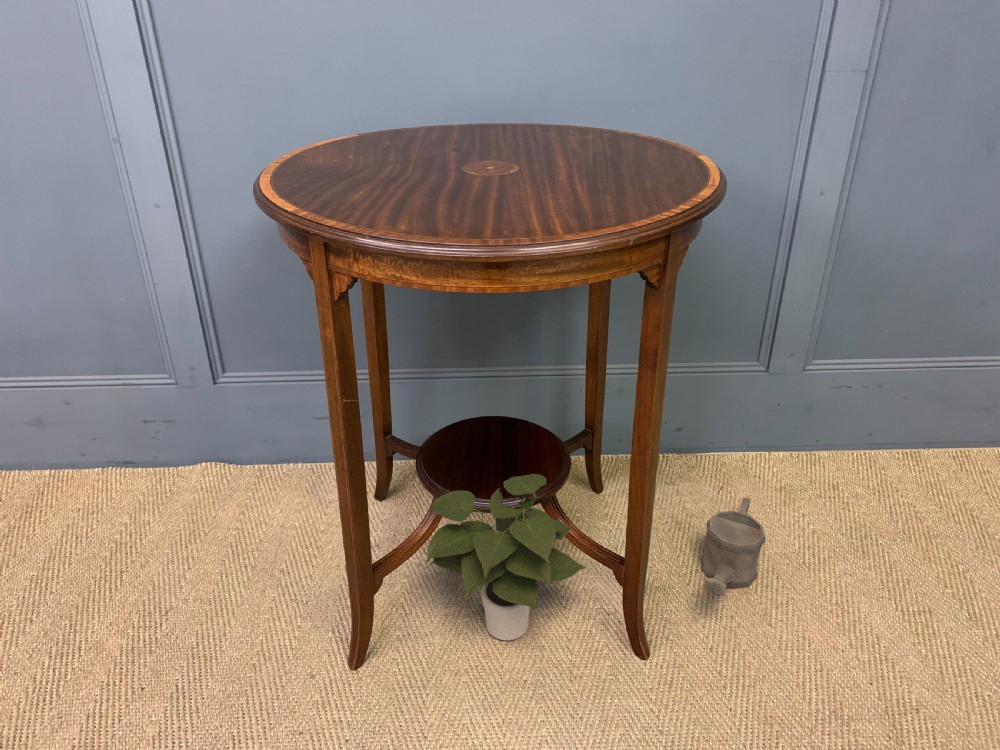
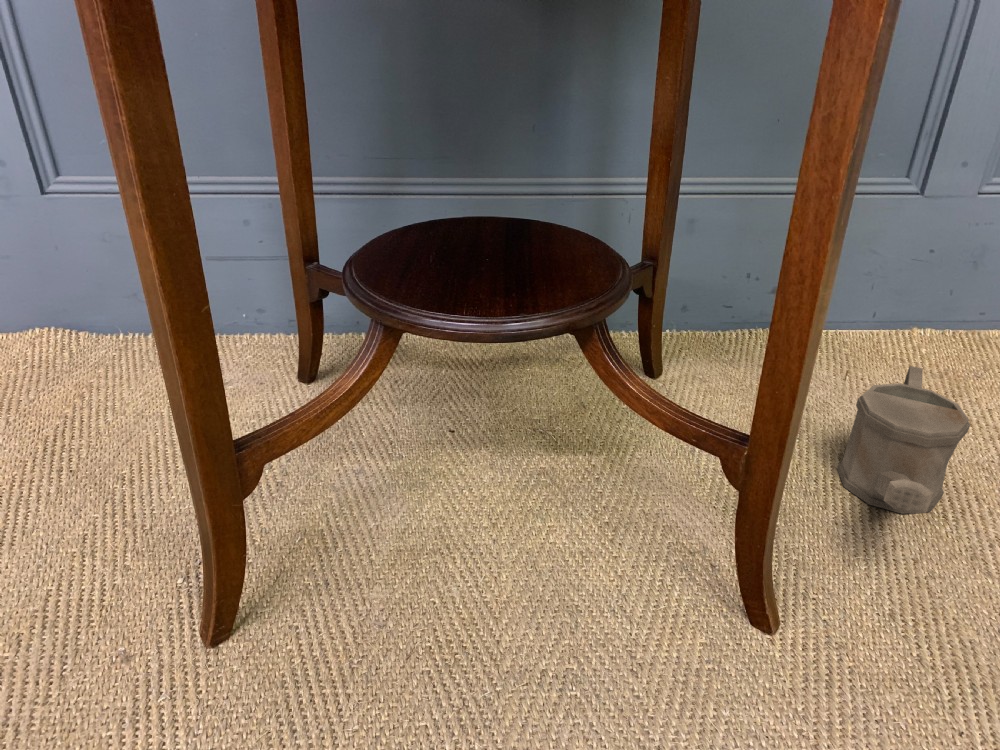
potted plant: present [426,474,586,640] -> none [348,278,660,595]

